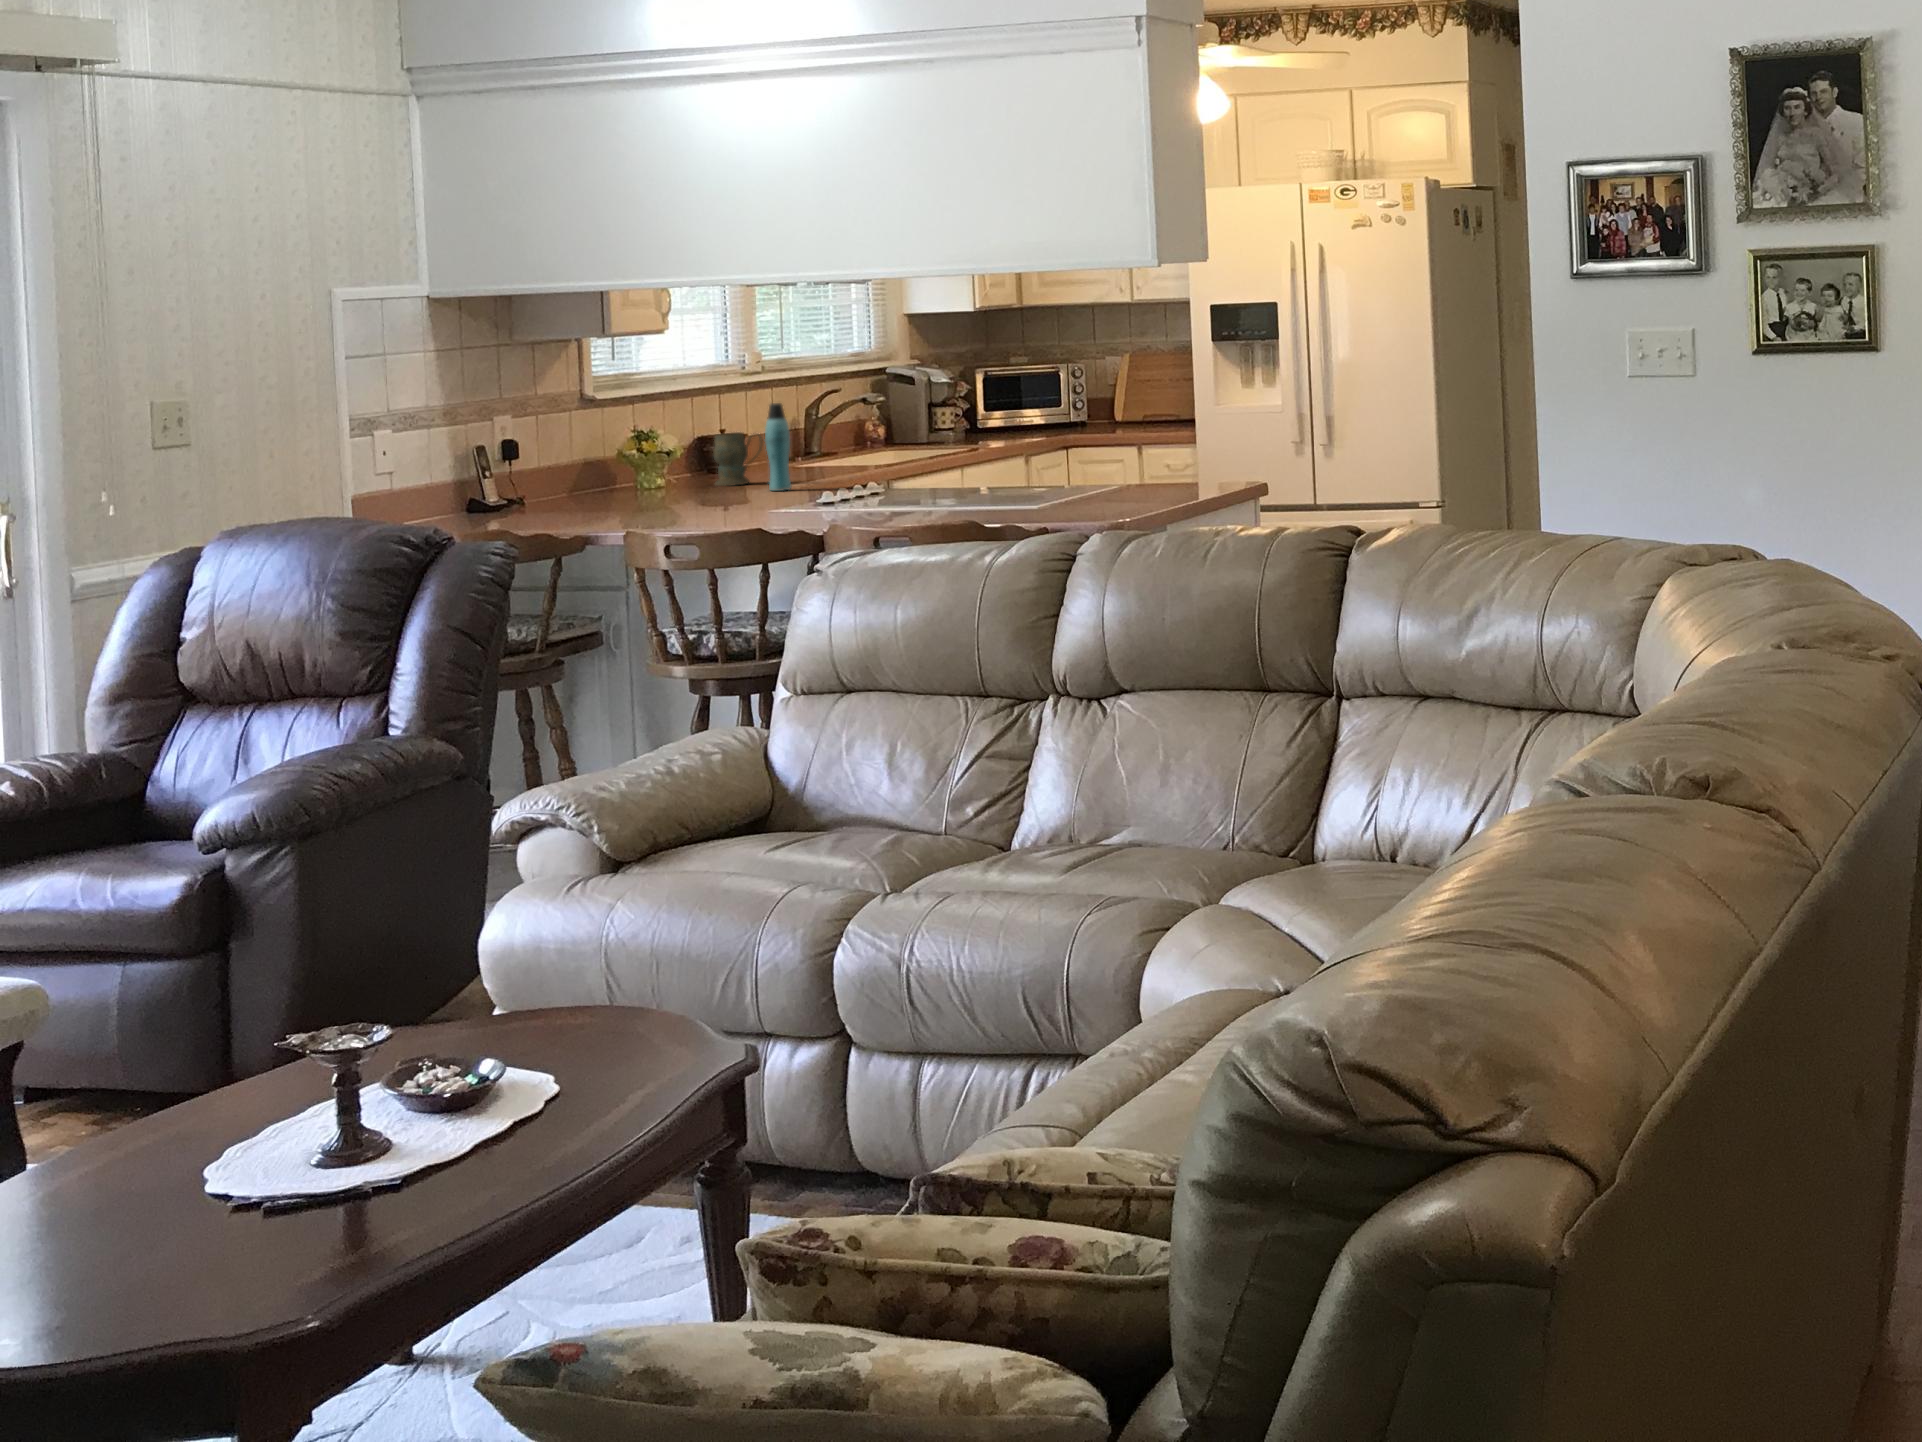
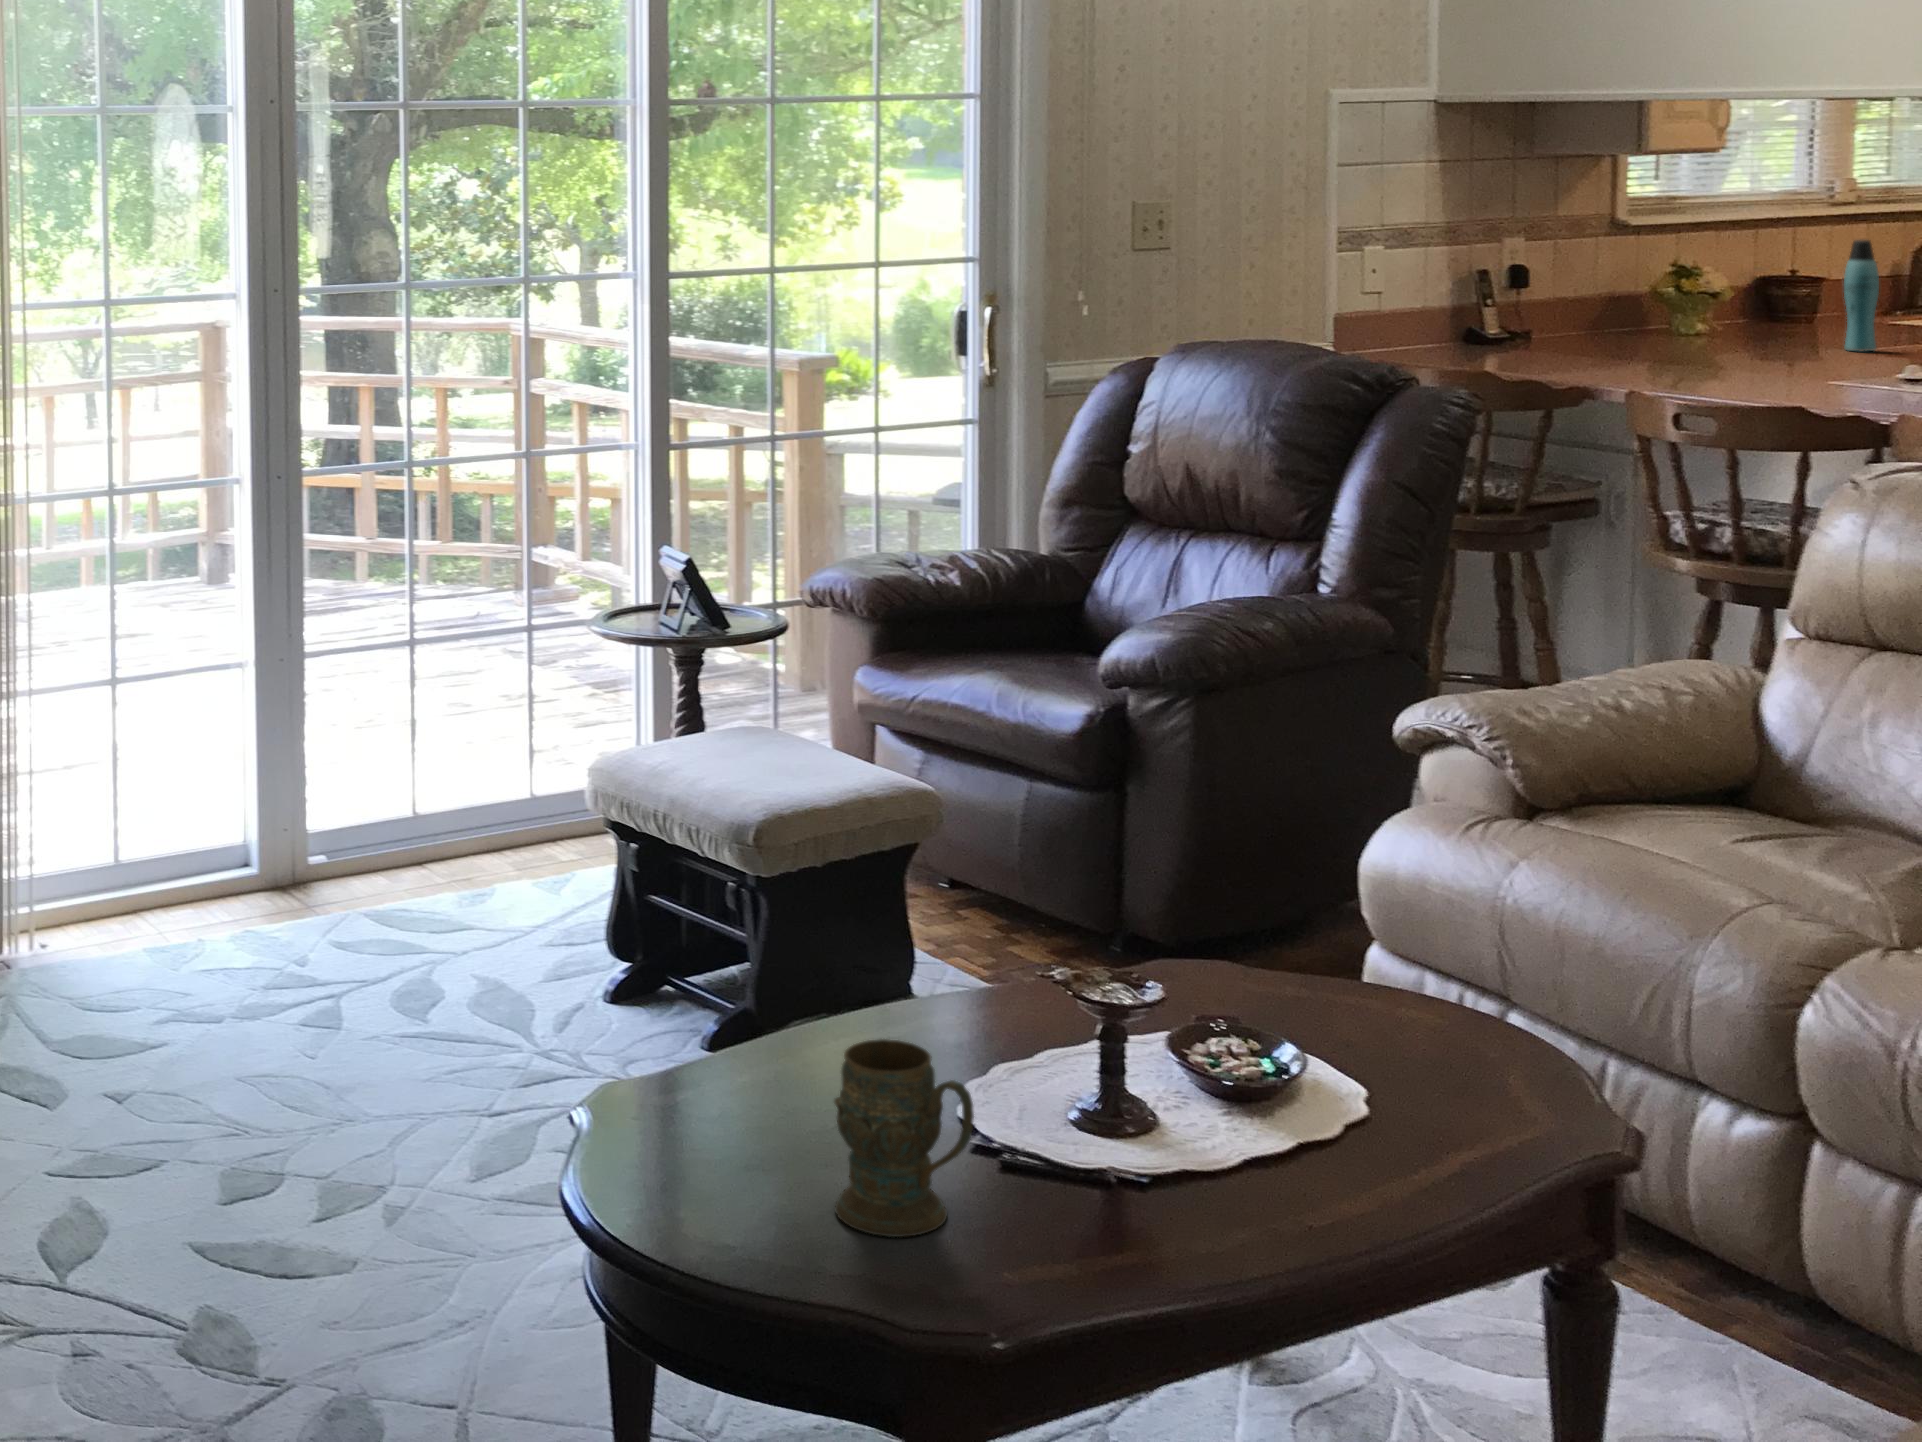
mug: present [713,432,762,486] -> present [834,1039,974,1237]

